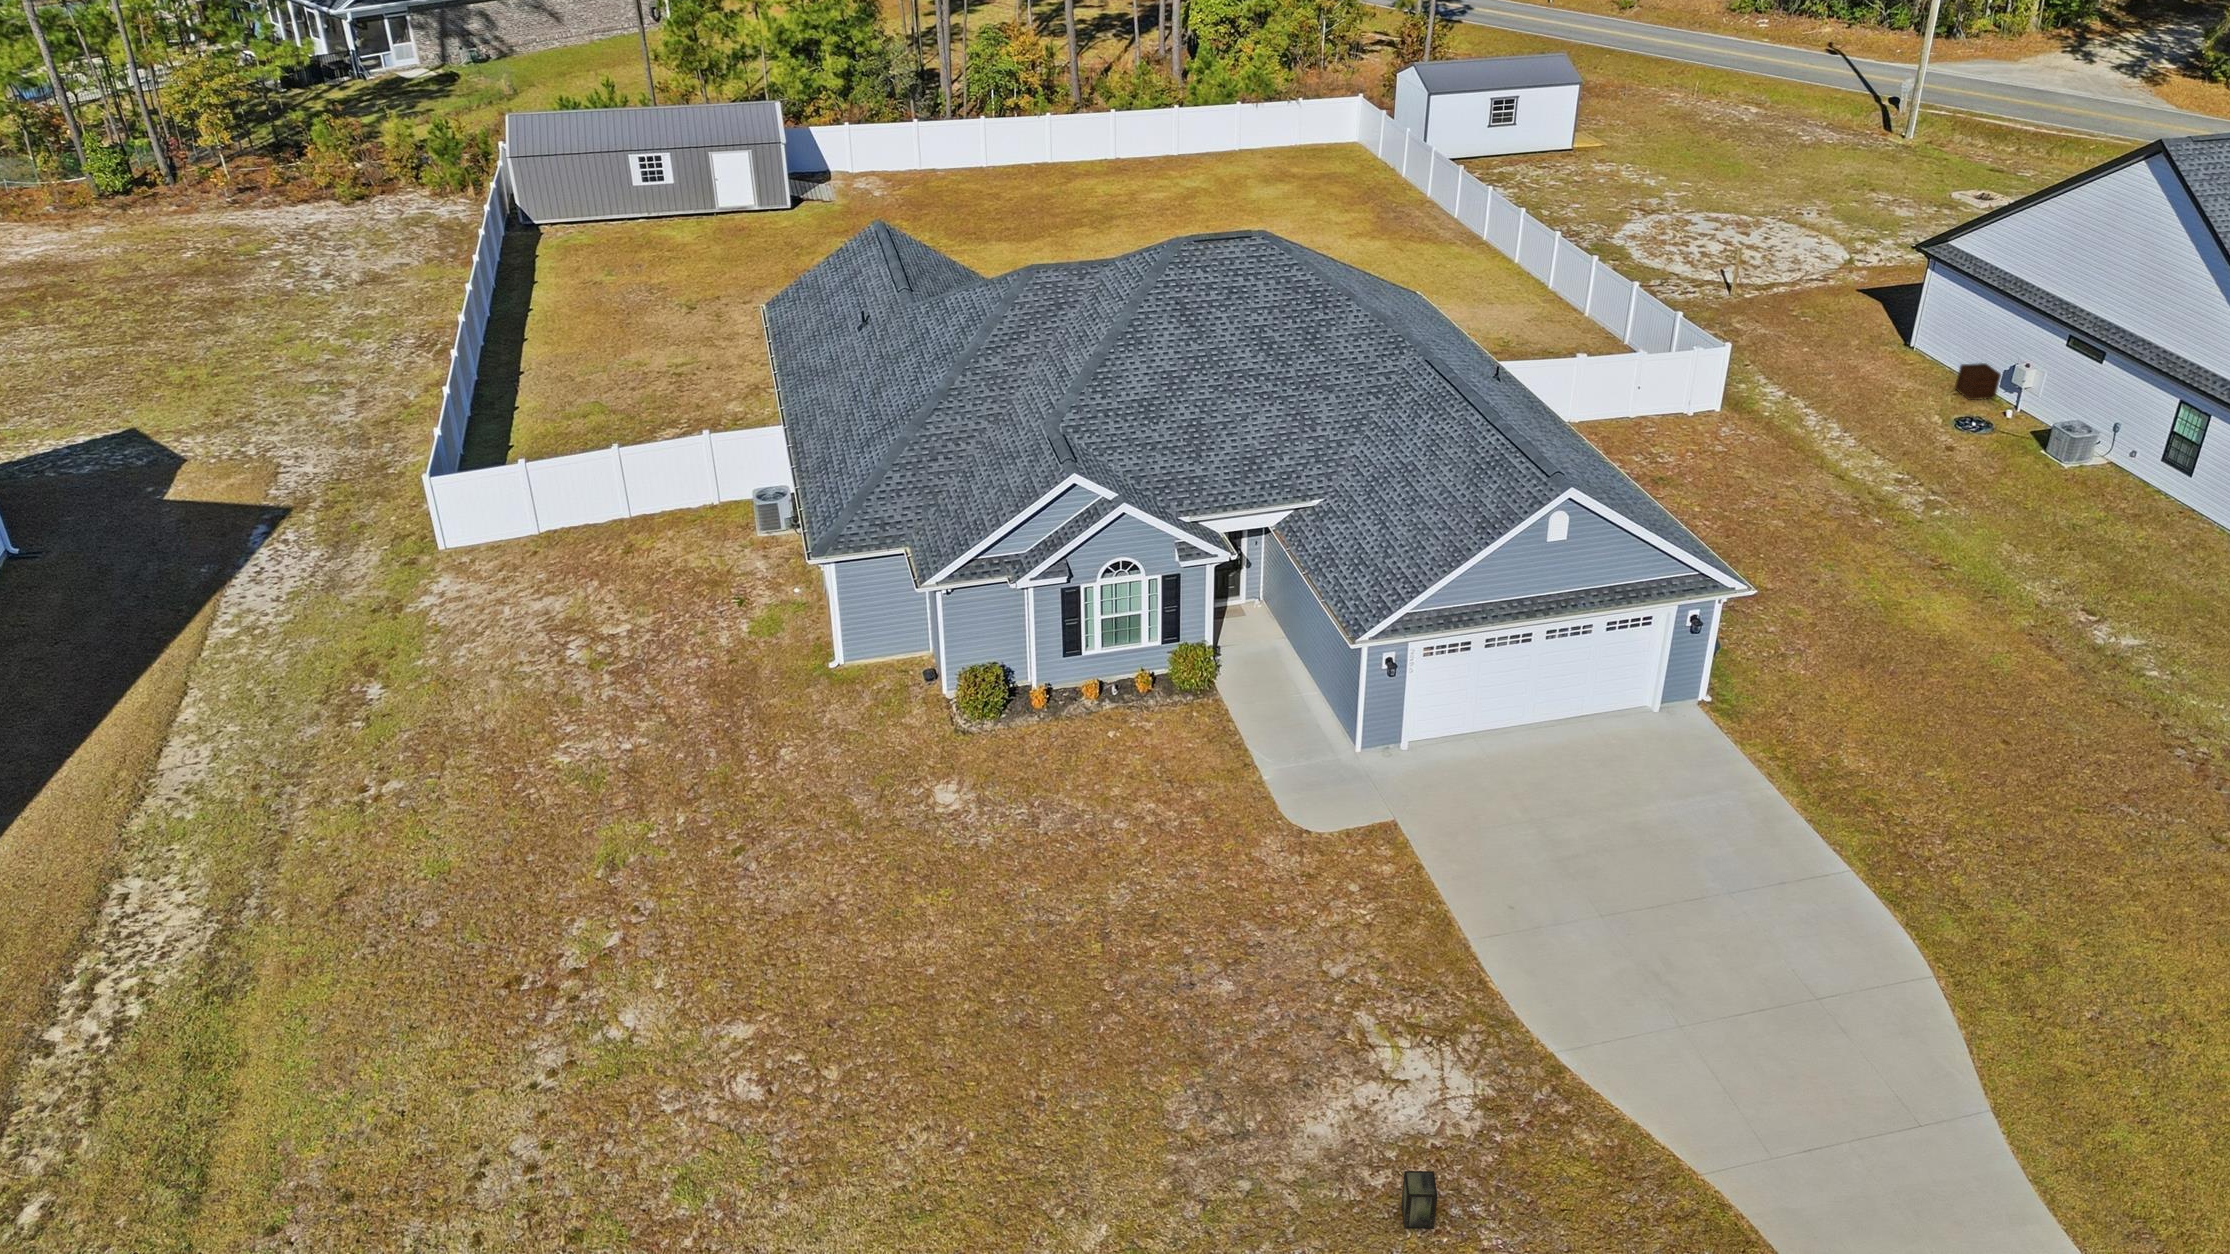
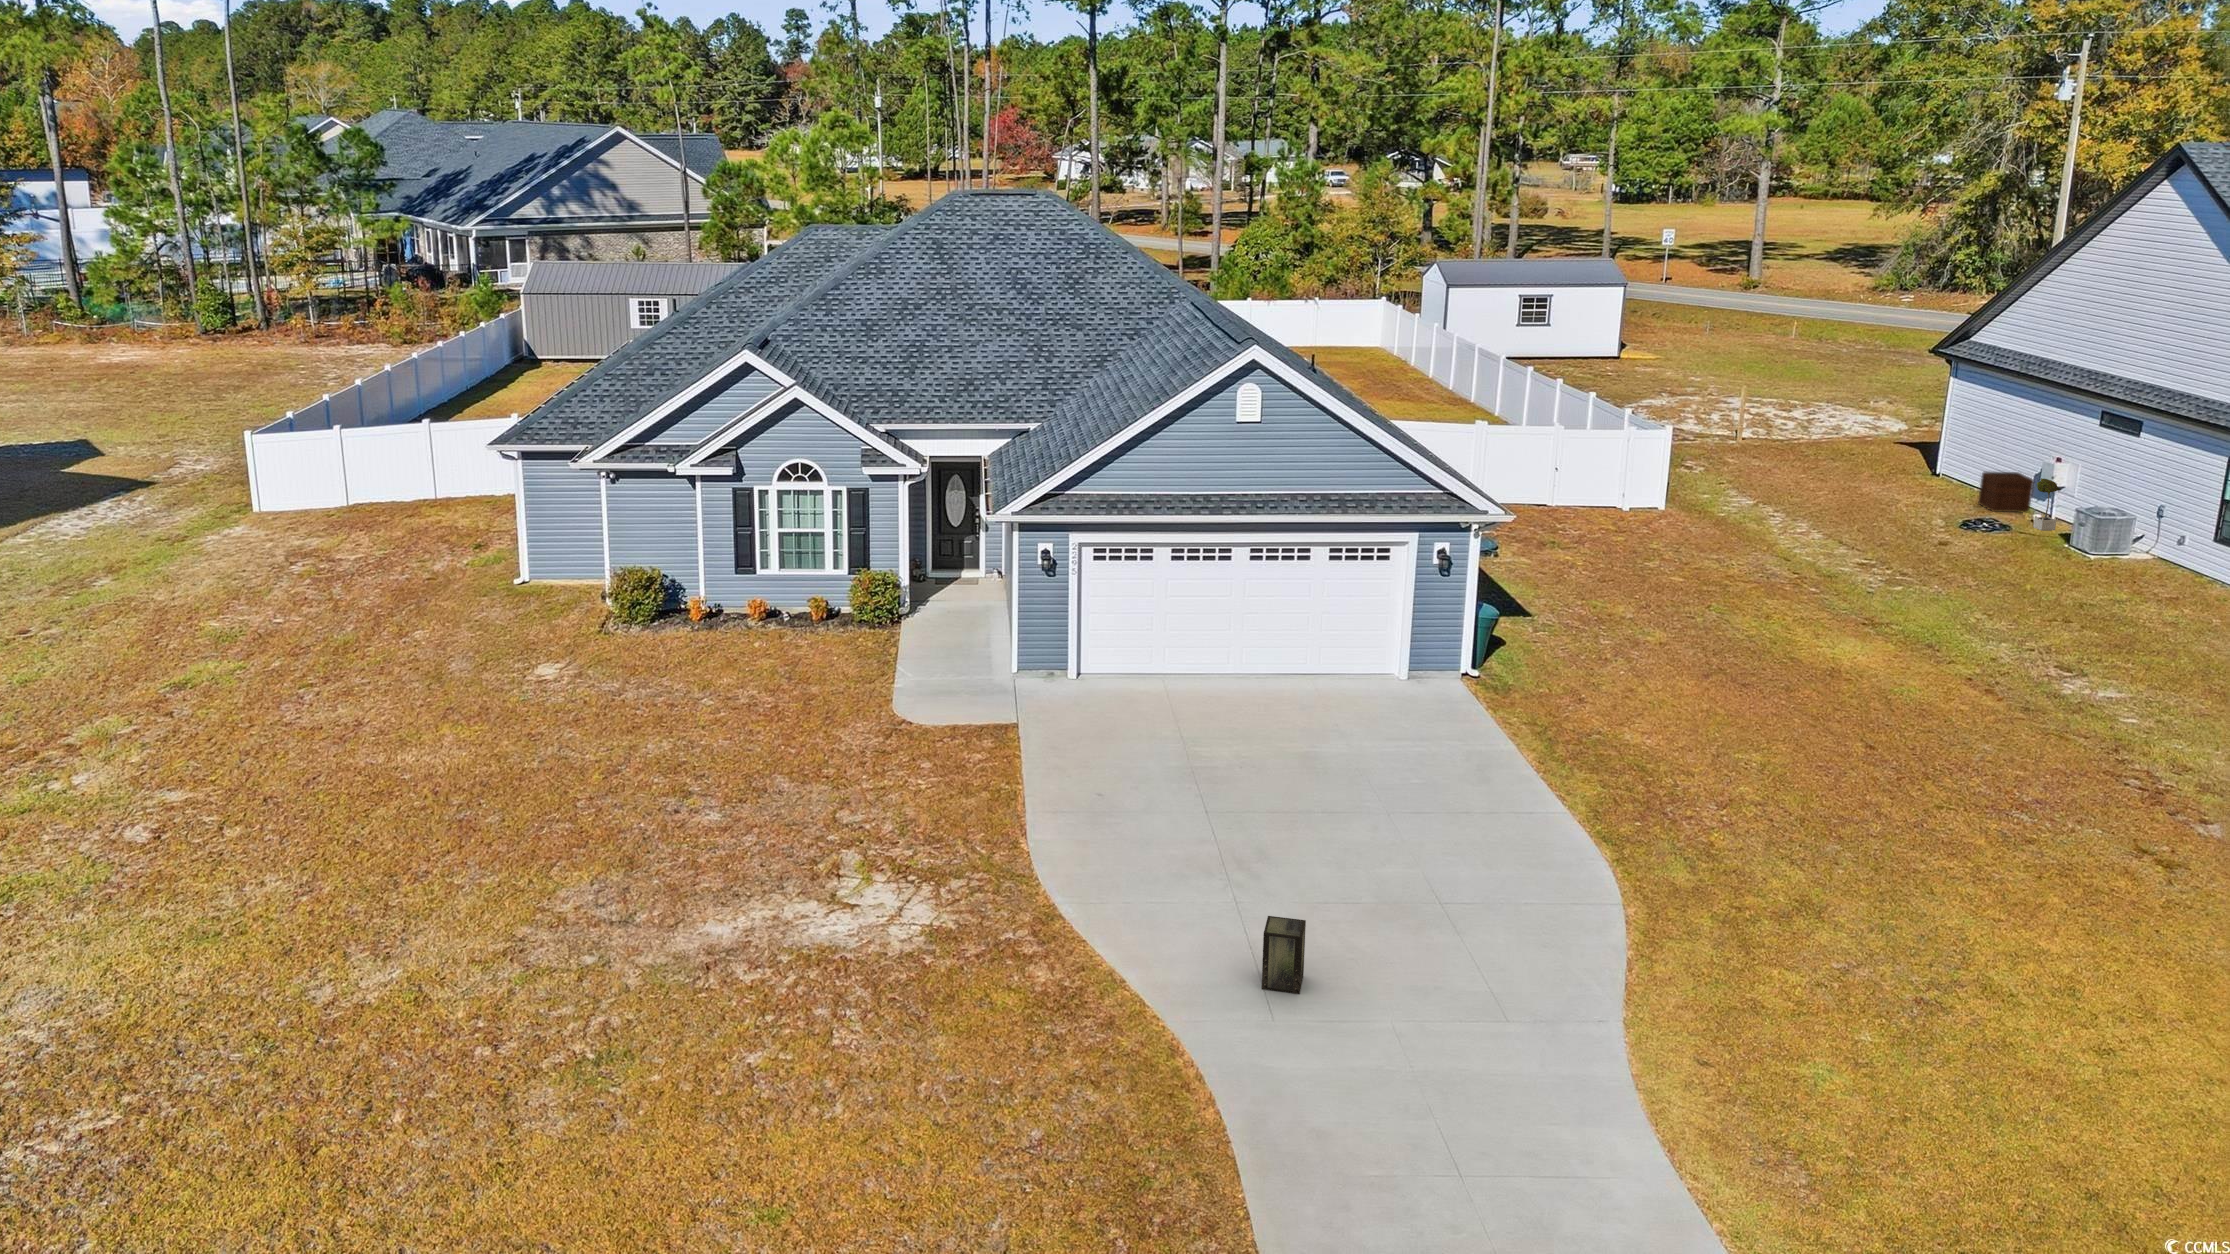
potted tree: none [2006,384,2029,426] -> present [2033,478,2061,530]
storage box: present [1401,1171,1437,1229] -> present [1262,916,1306,994]

